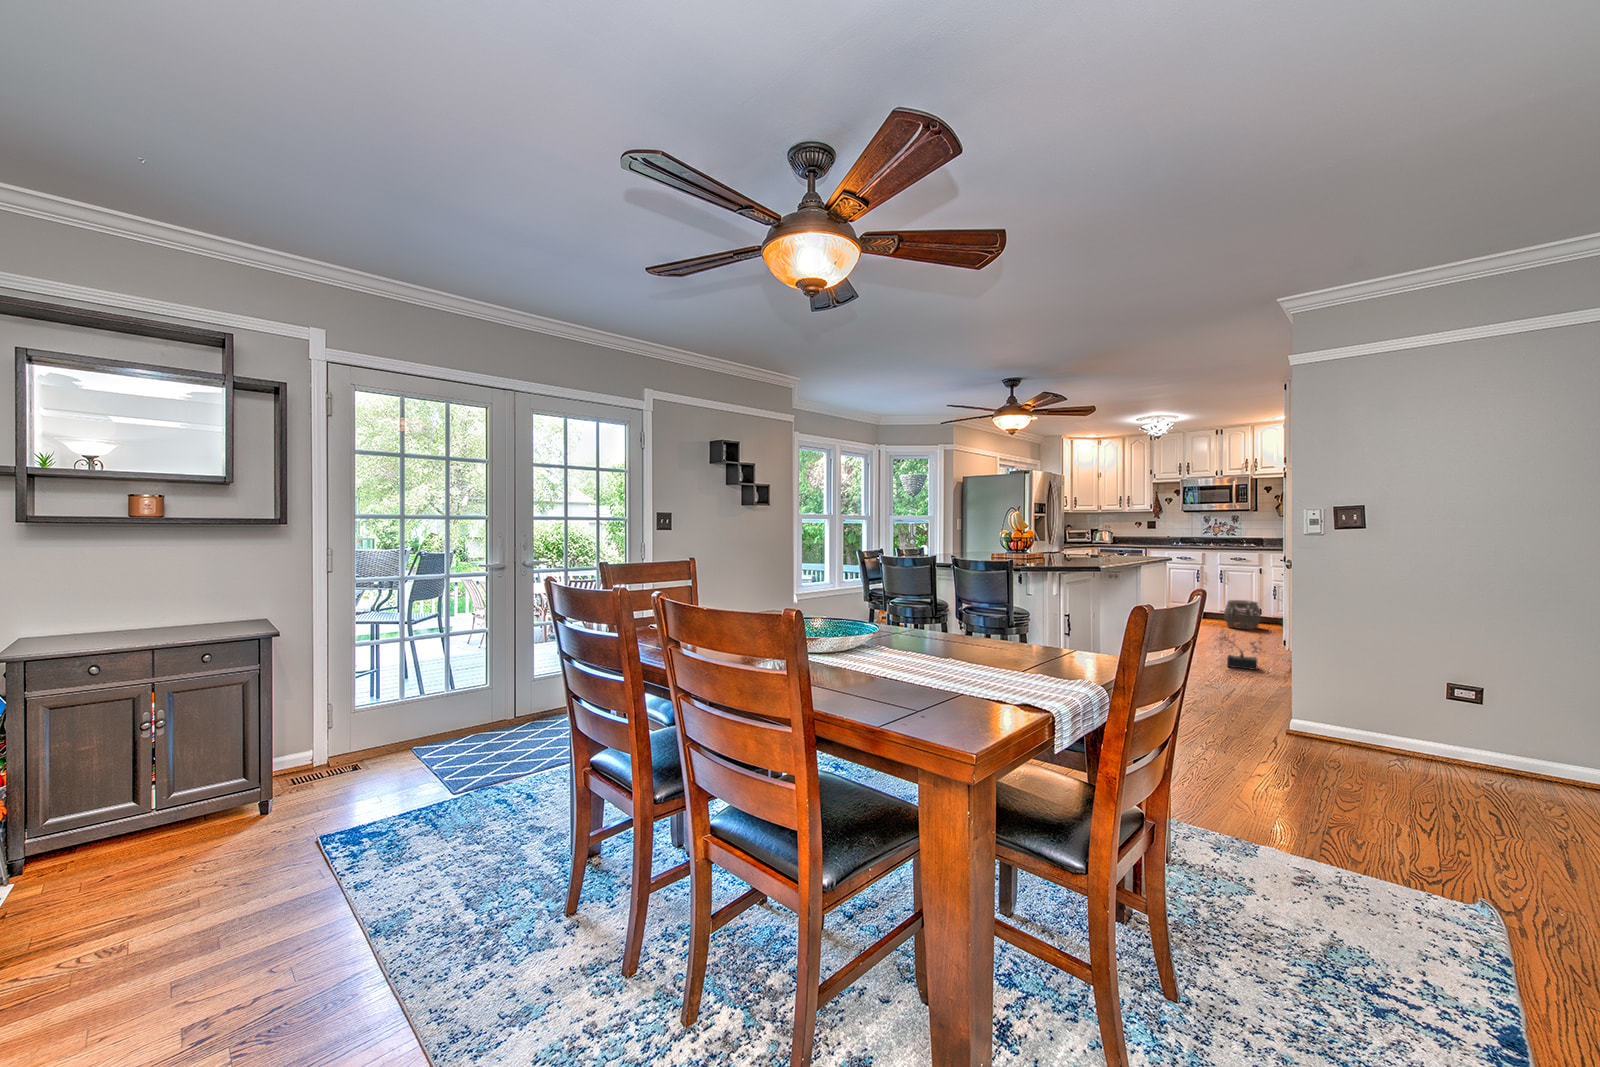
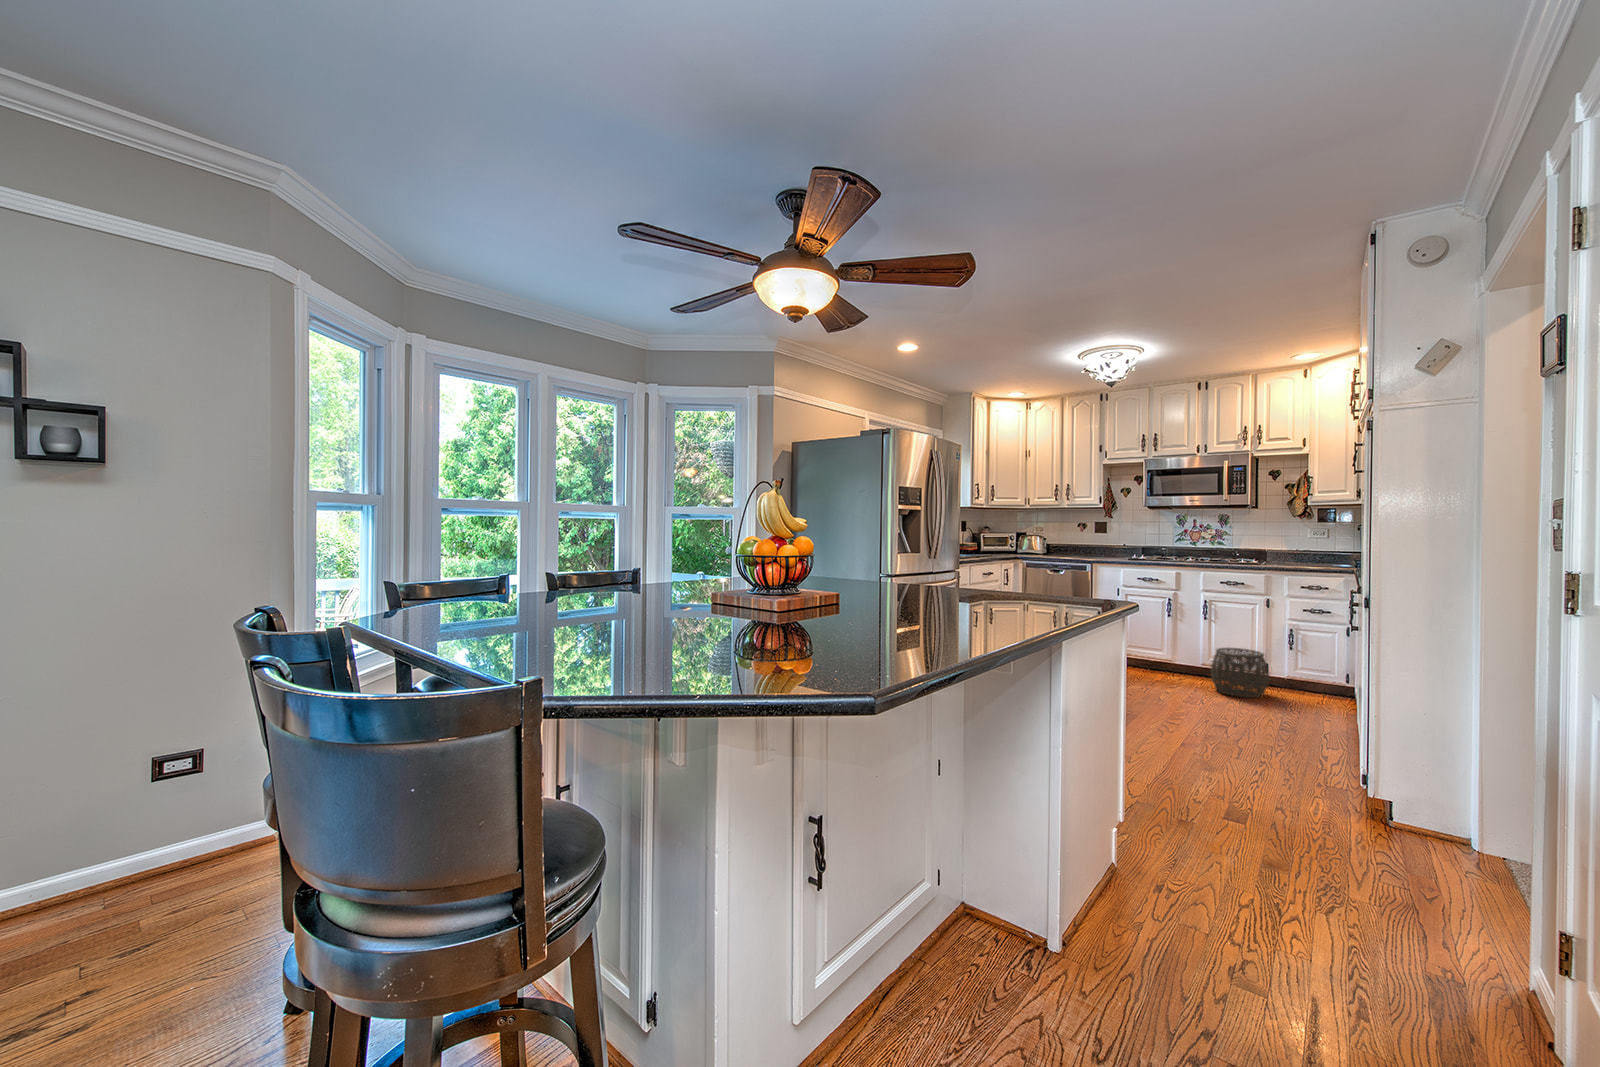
decorative plant: present [1217,631,1266,670] -> none [1221,756,1334,854]

